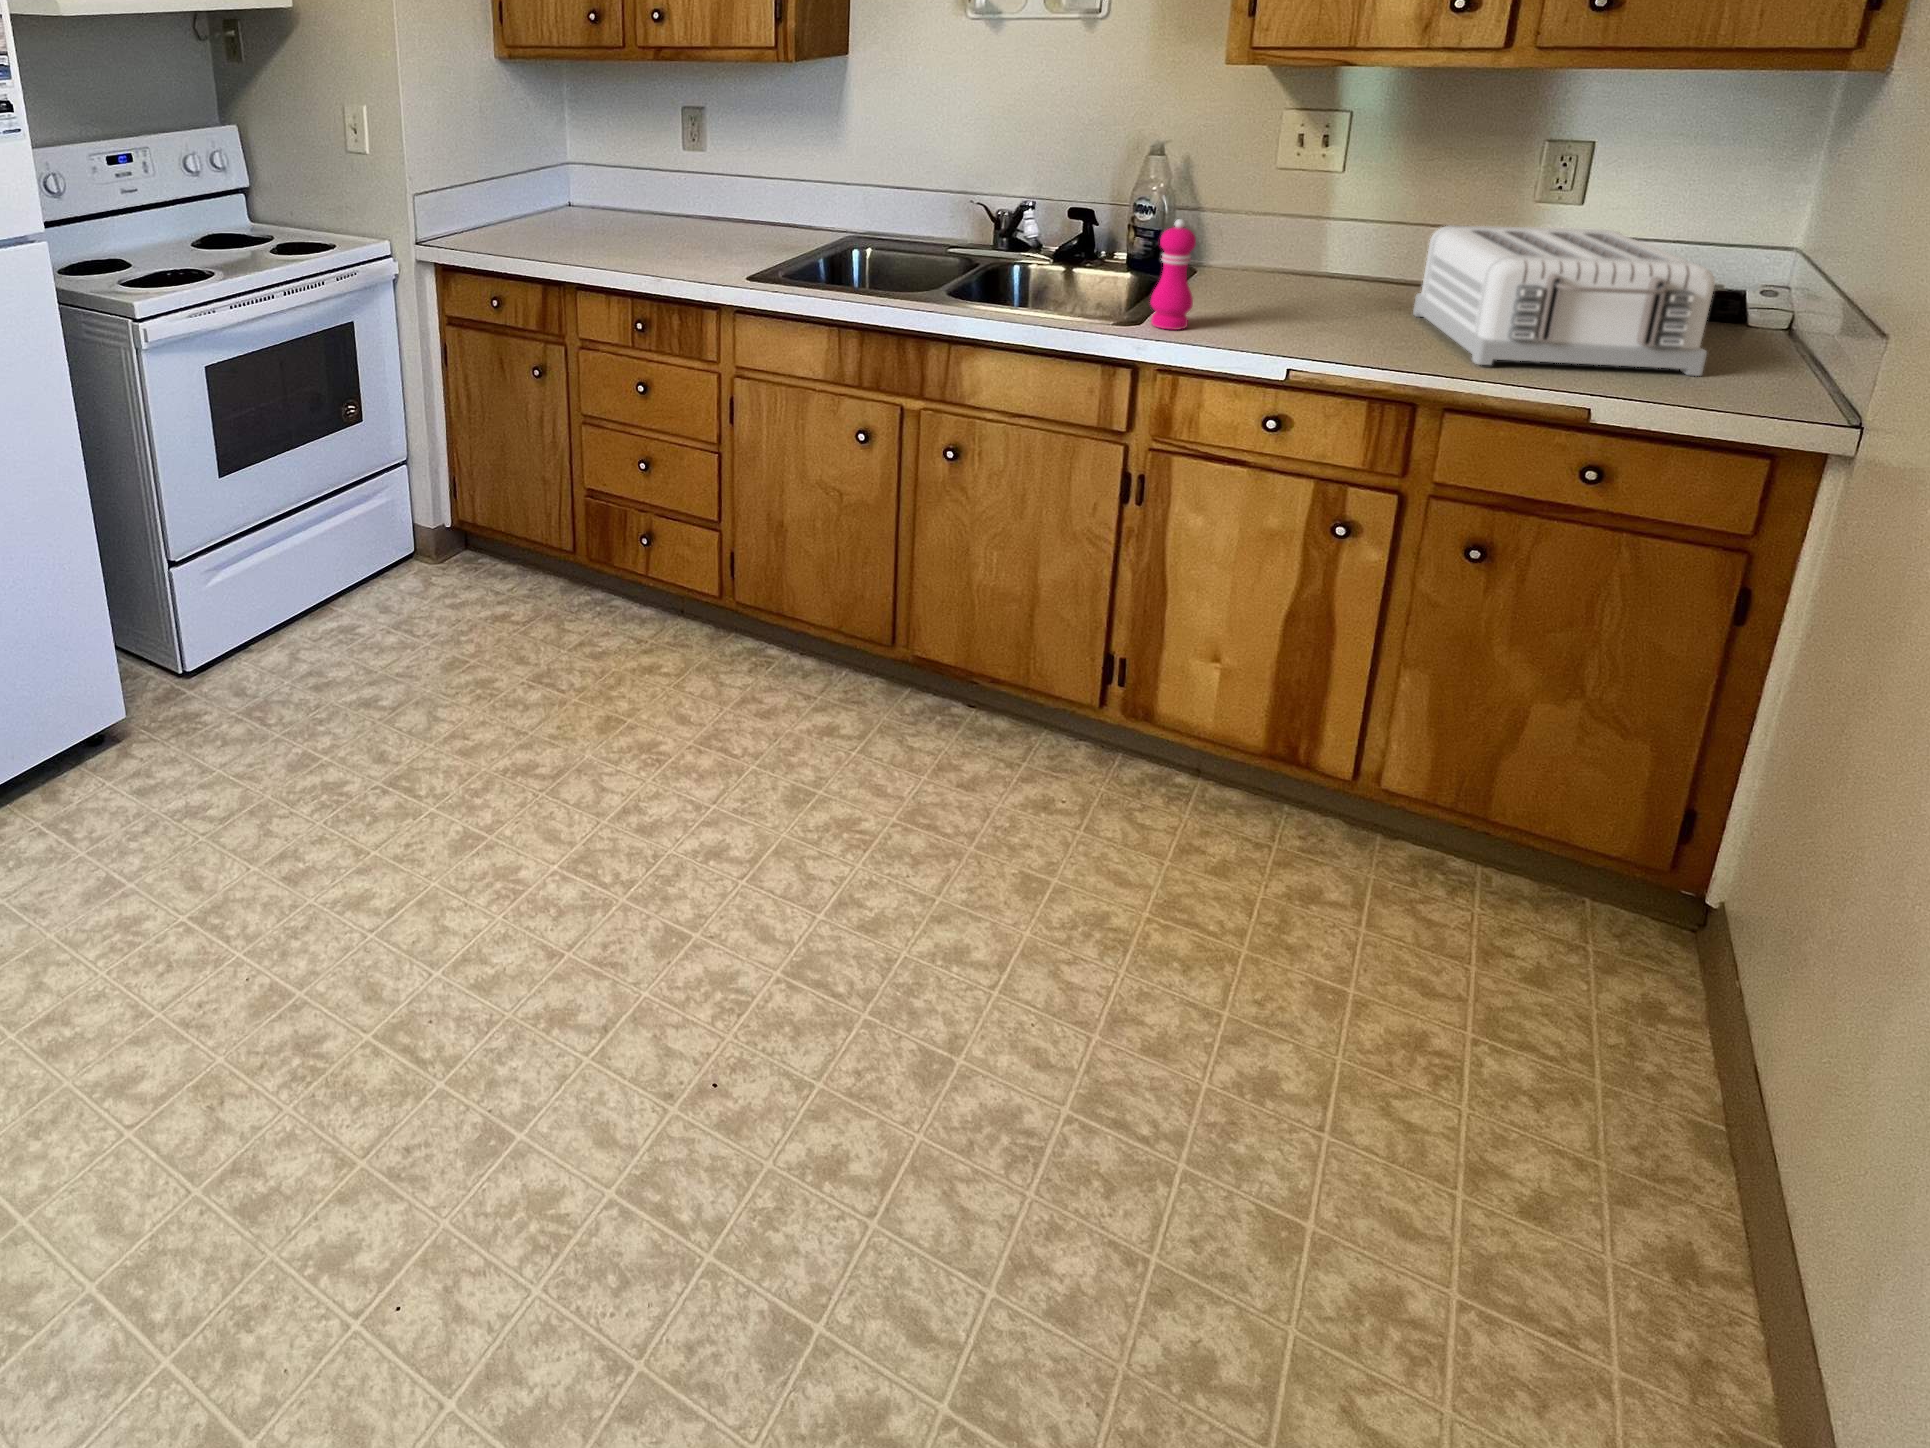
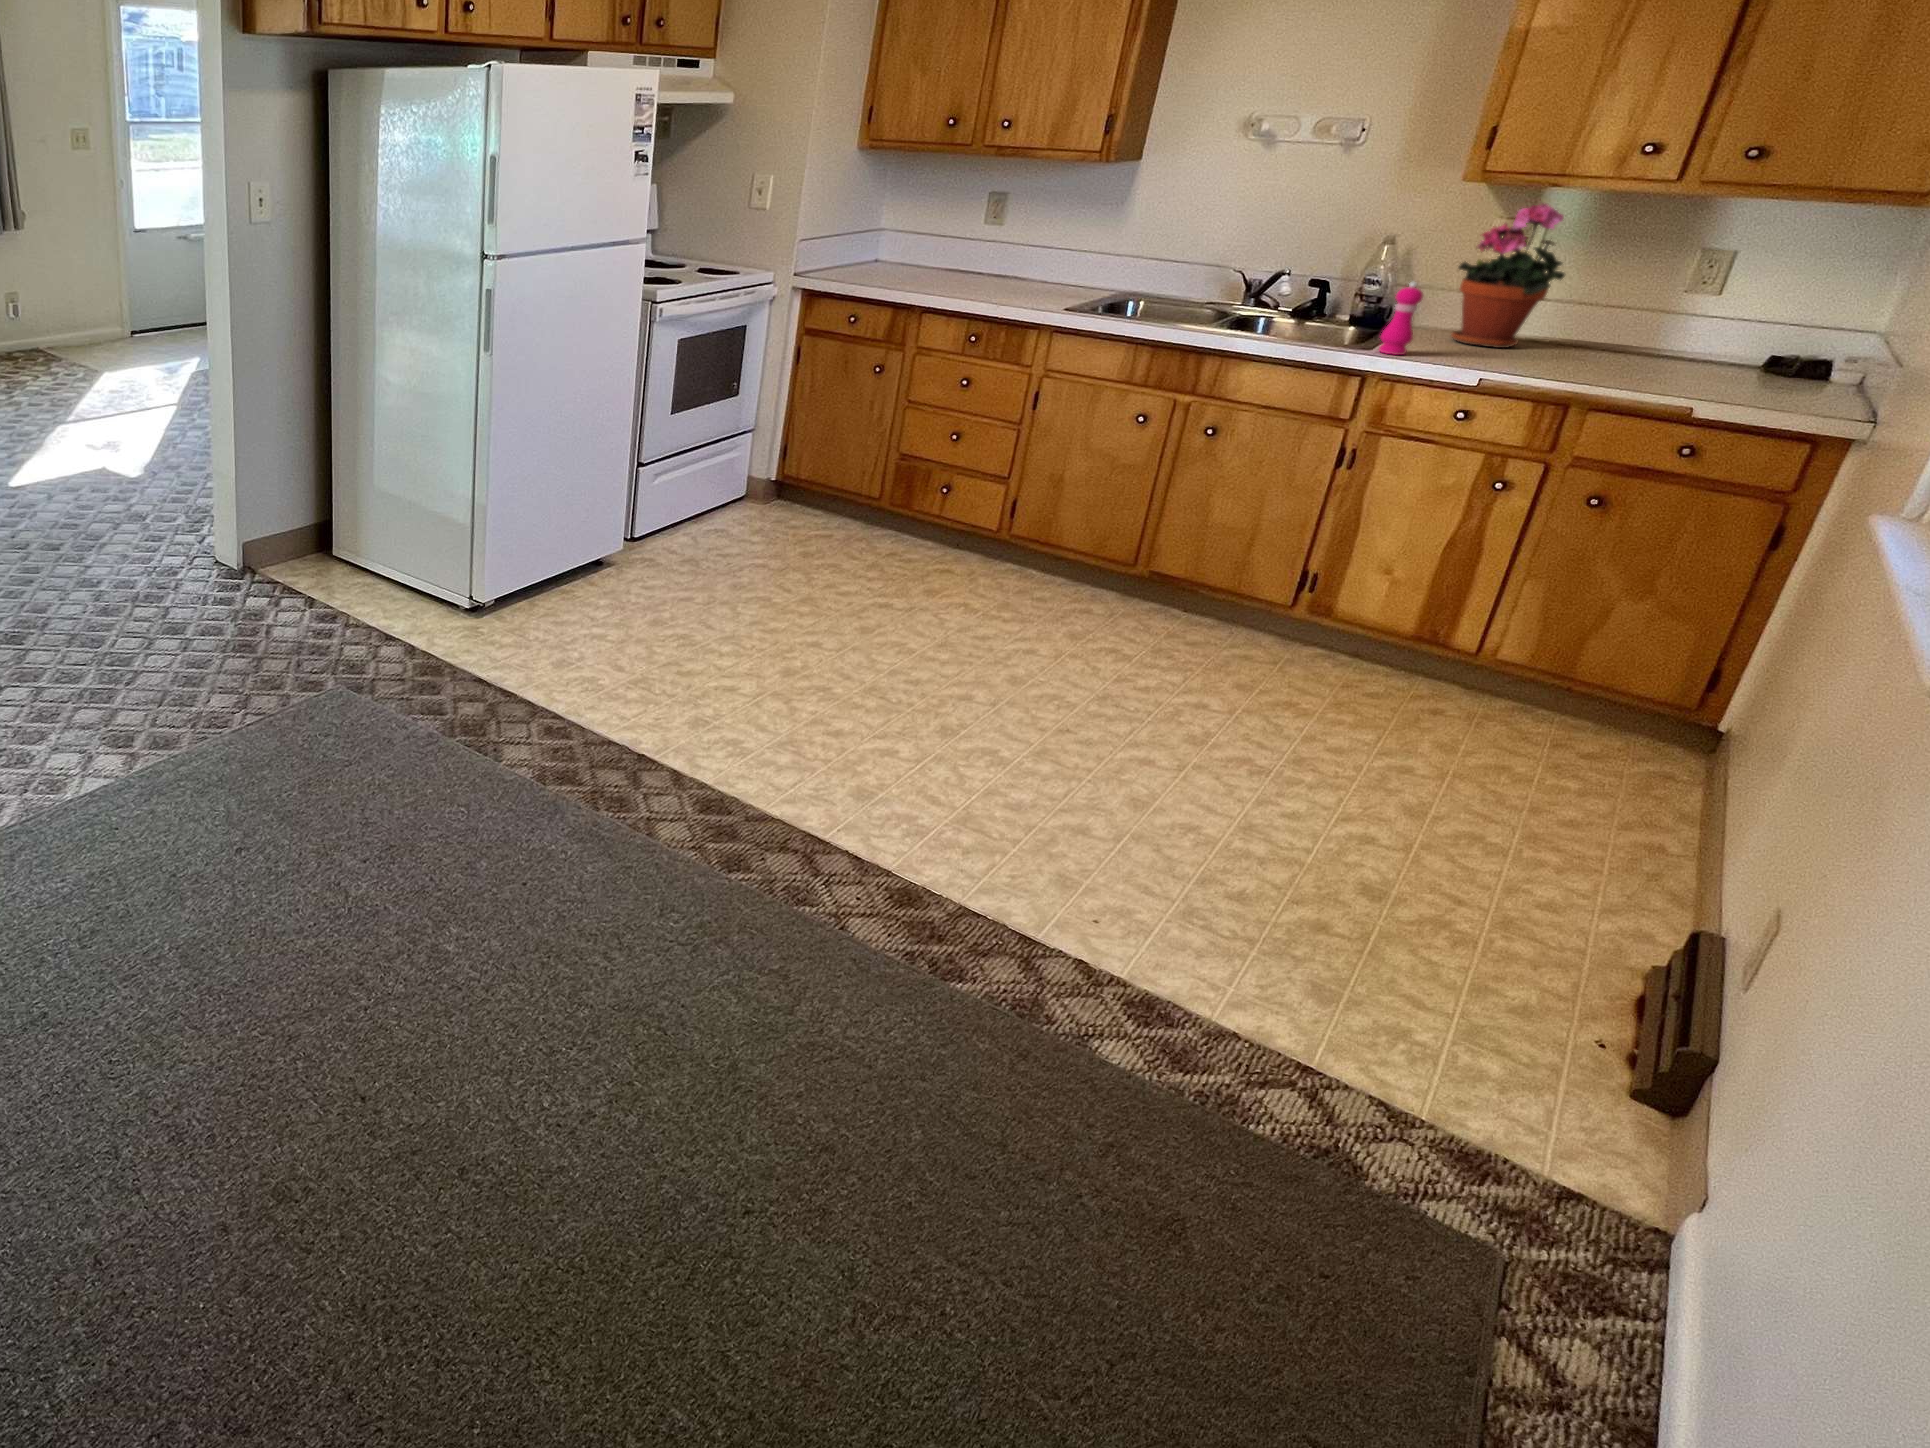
potted plant: none [1244,87,1380,297] -> present [1451,203,1565,348]
toaster: present [1413,226,1715,376] -> none [1575,300,1801,398]

